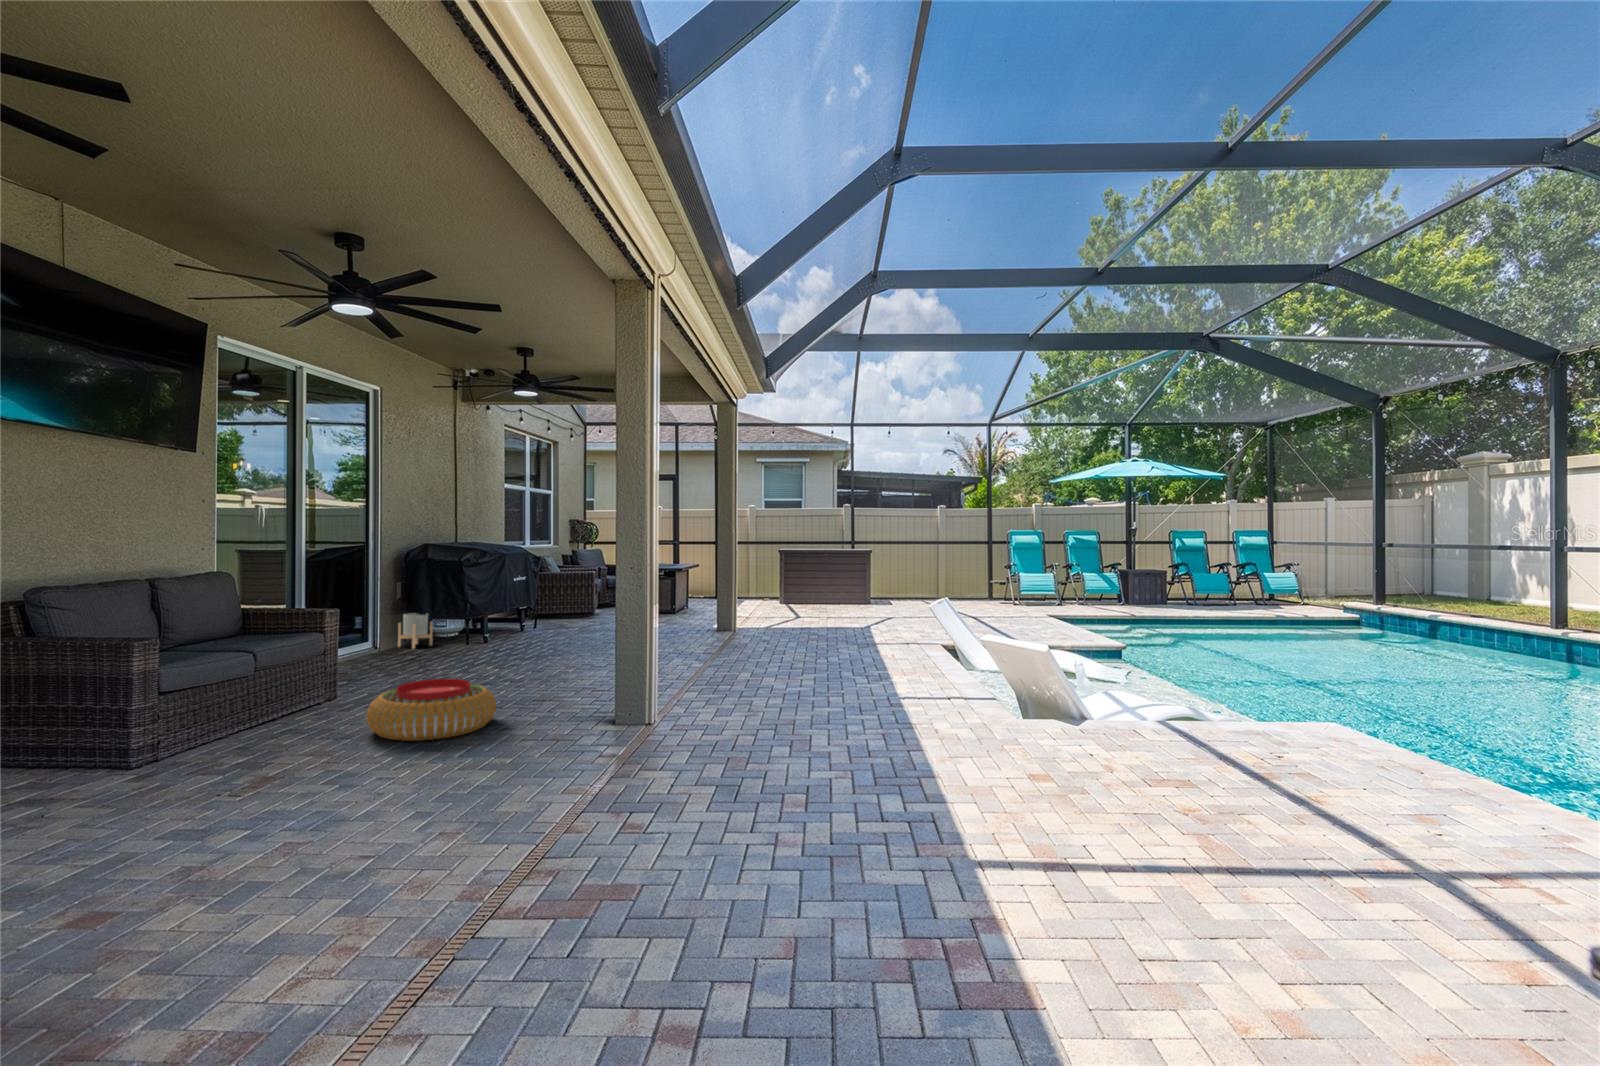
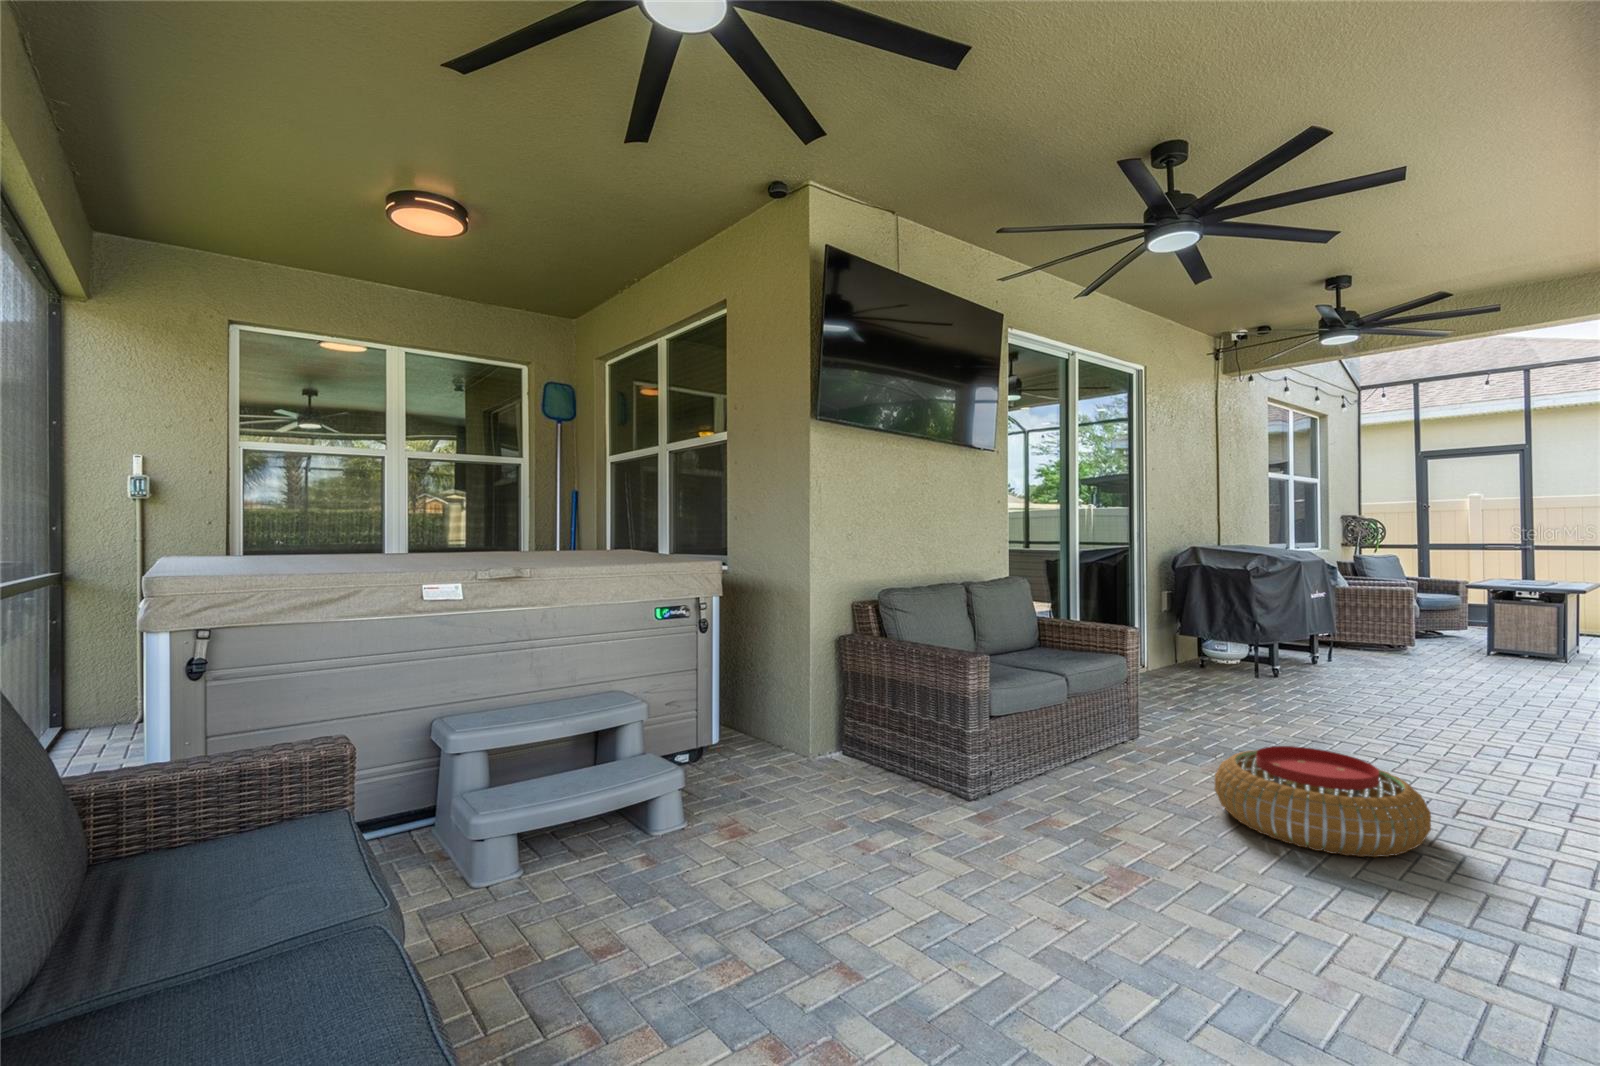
planter: present [398,613,433,648] -> none [1165,630,1206,674]

